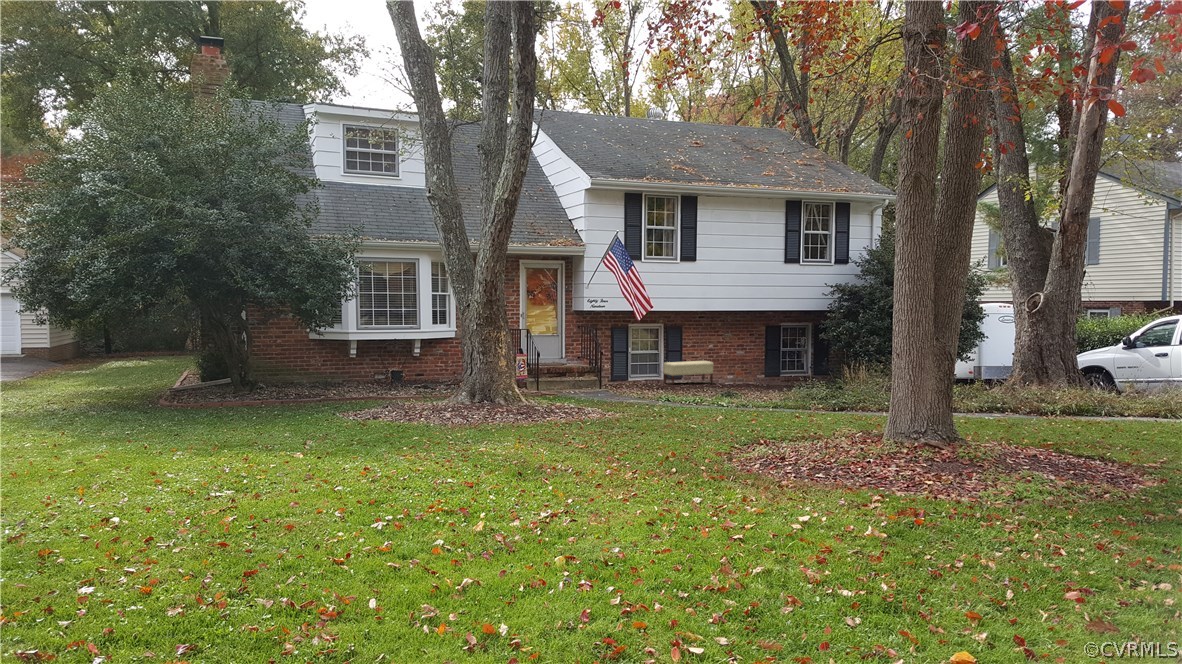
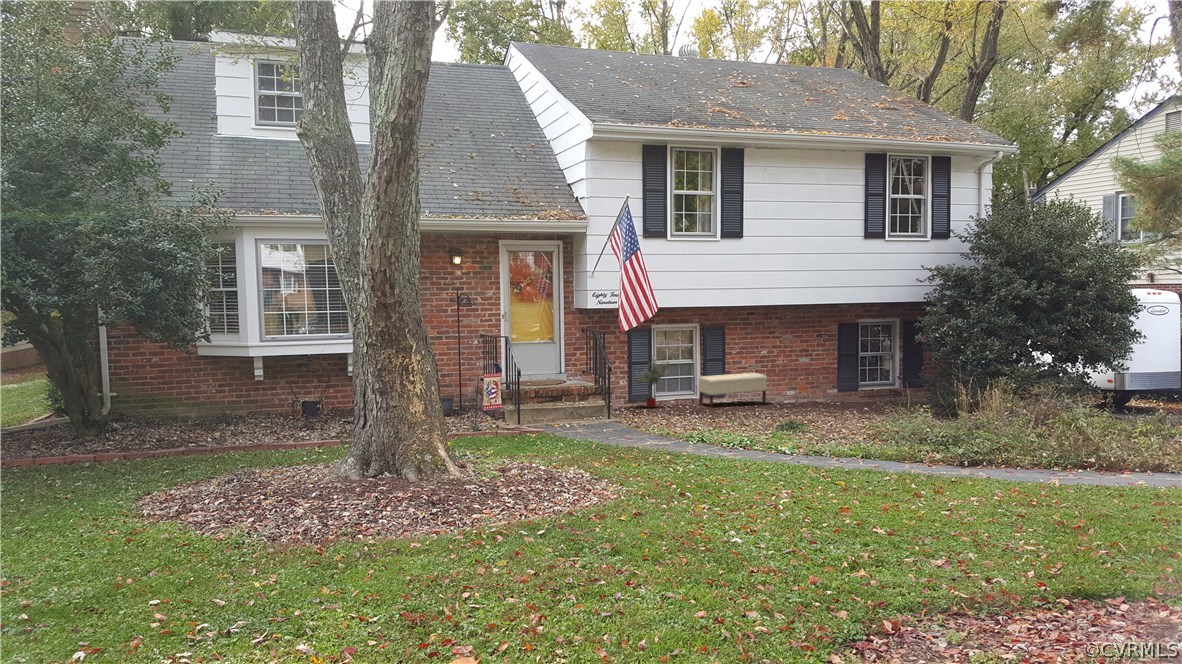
potted tree: none [615,346,643,385] -> present [633,357,669,408]

